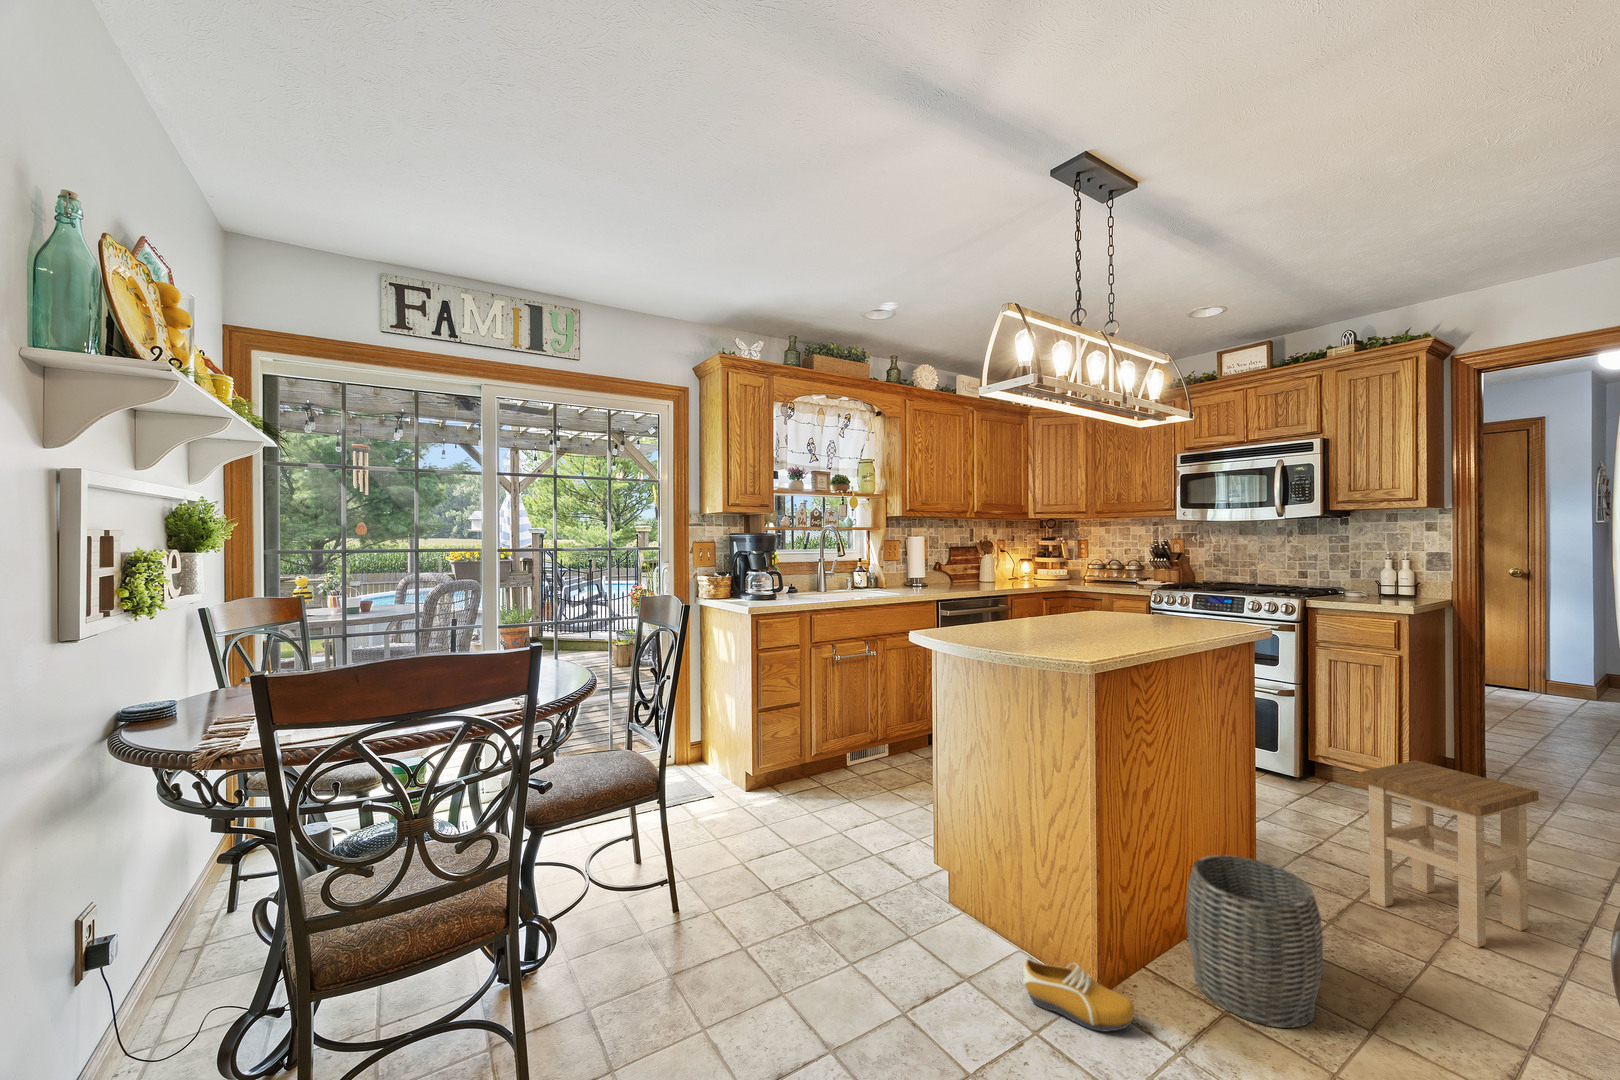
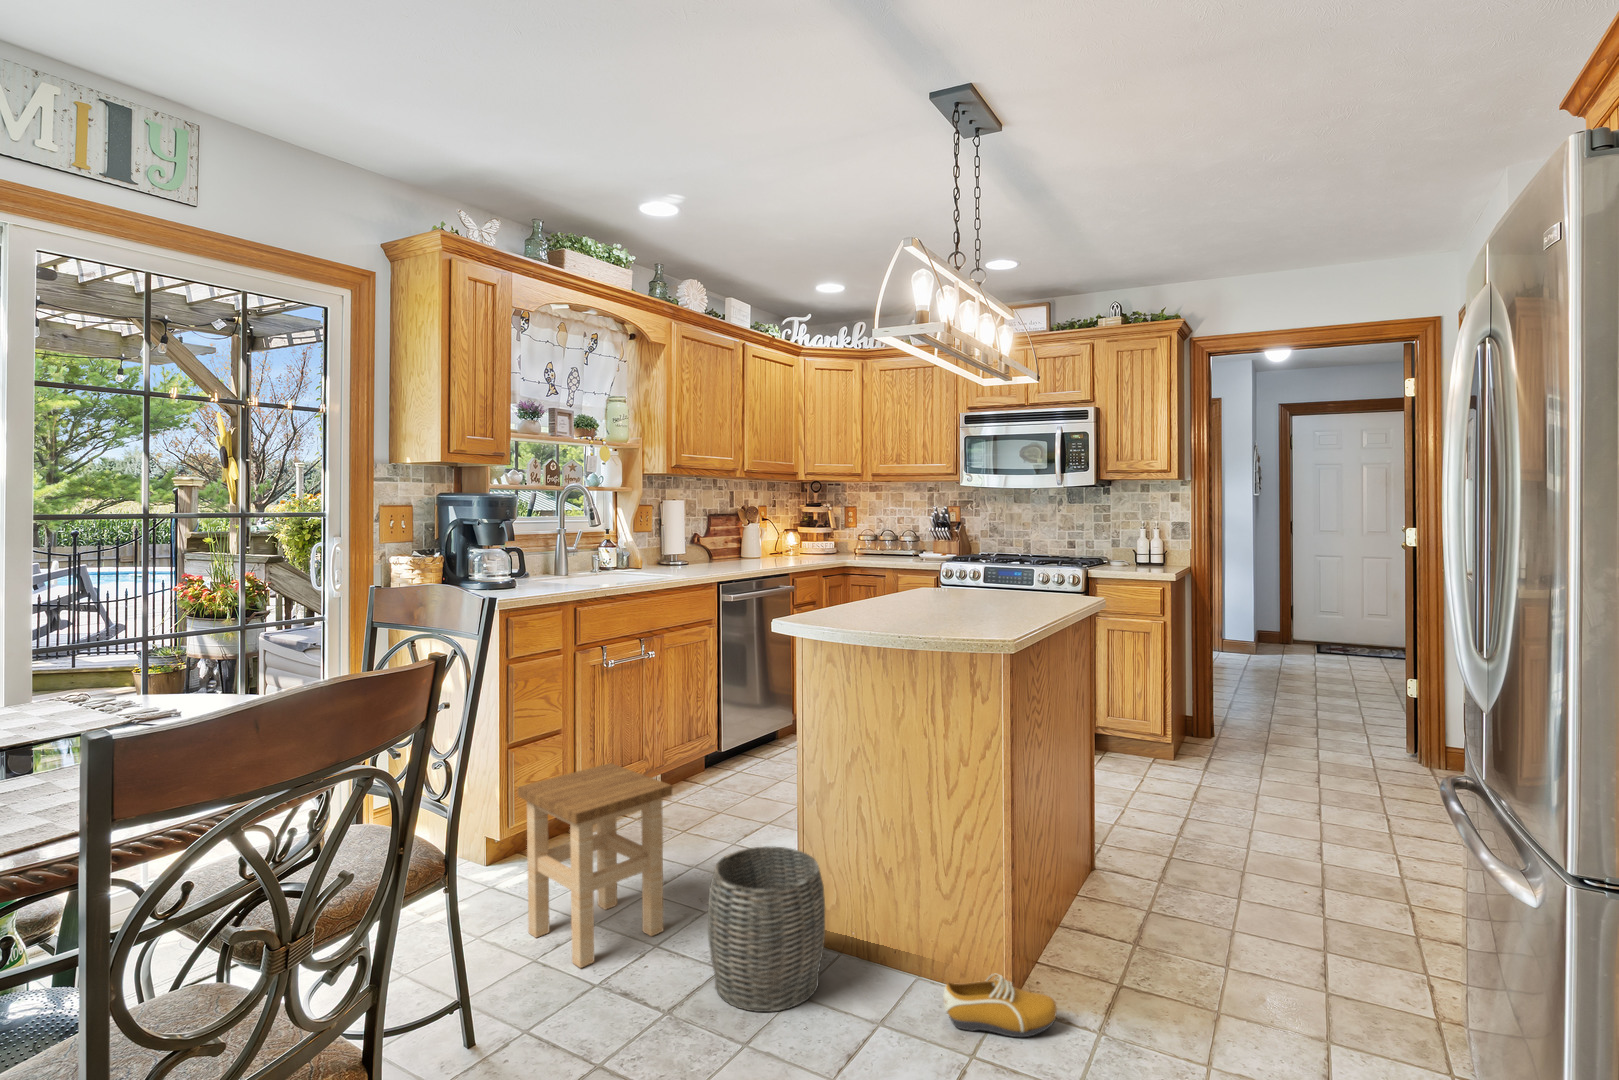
stool: present [1359,760,1539,948] -> present [518,763,672,968]
woven basket: present [1186,855,1323,1028] -> present [708,846,825,1012]

